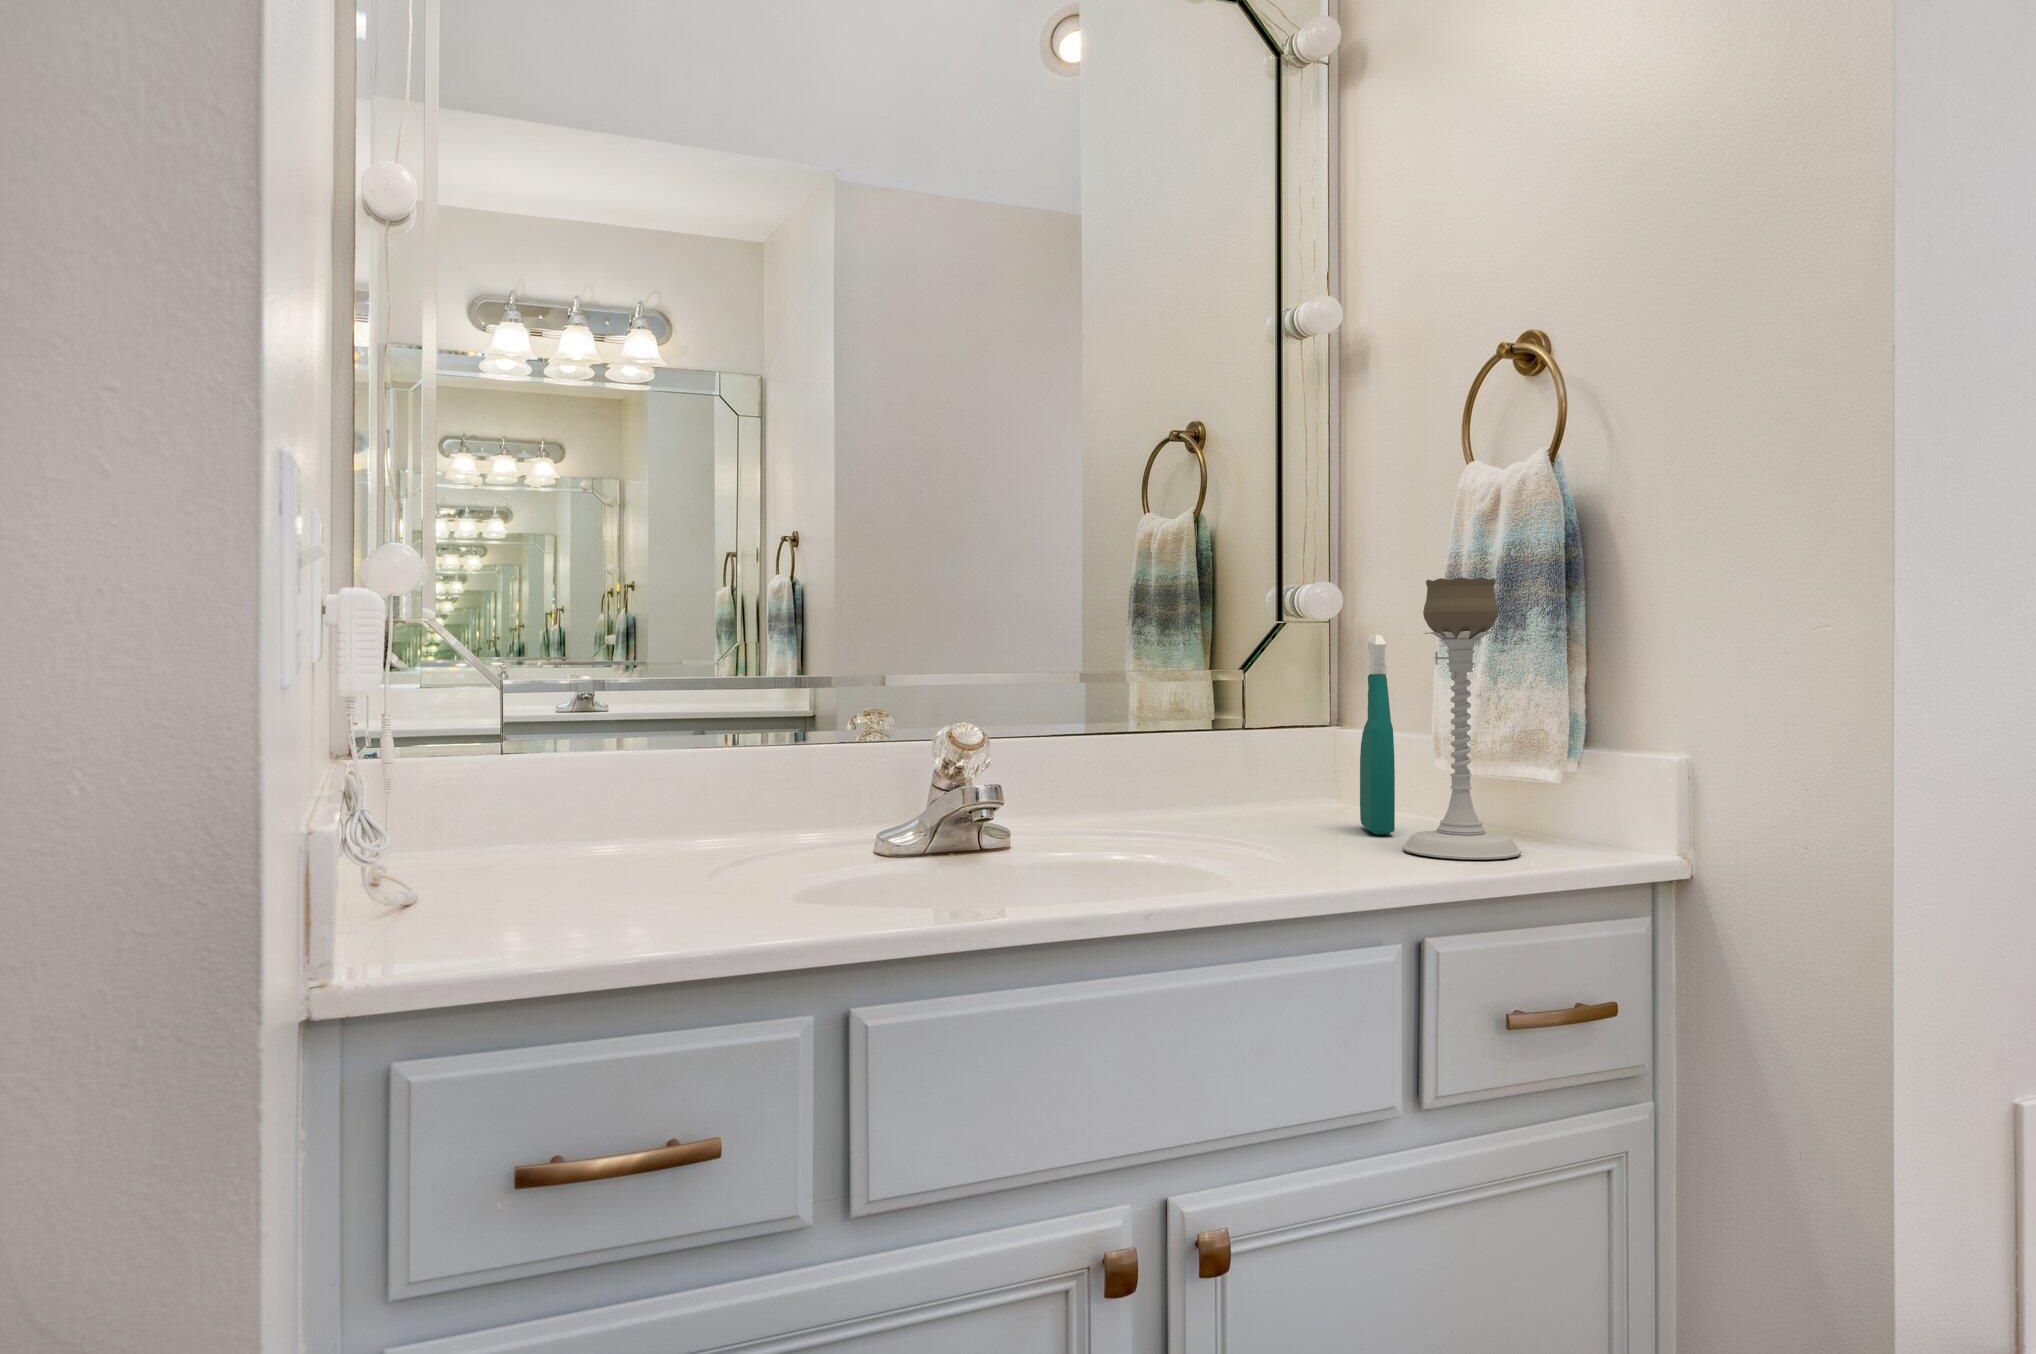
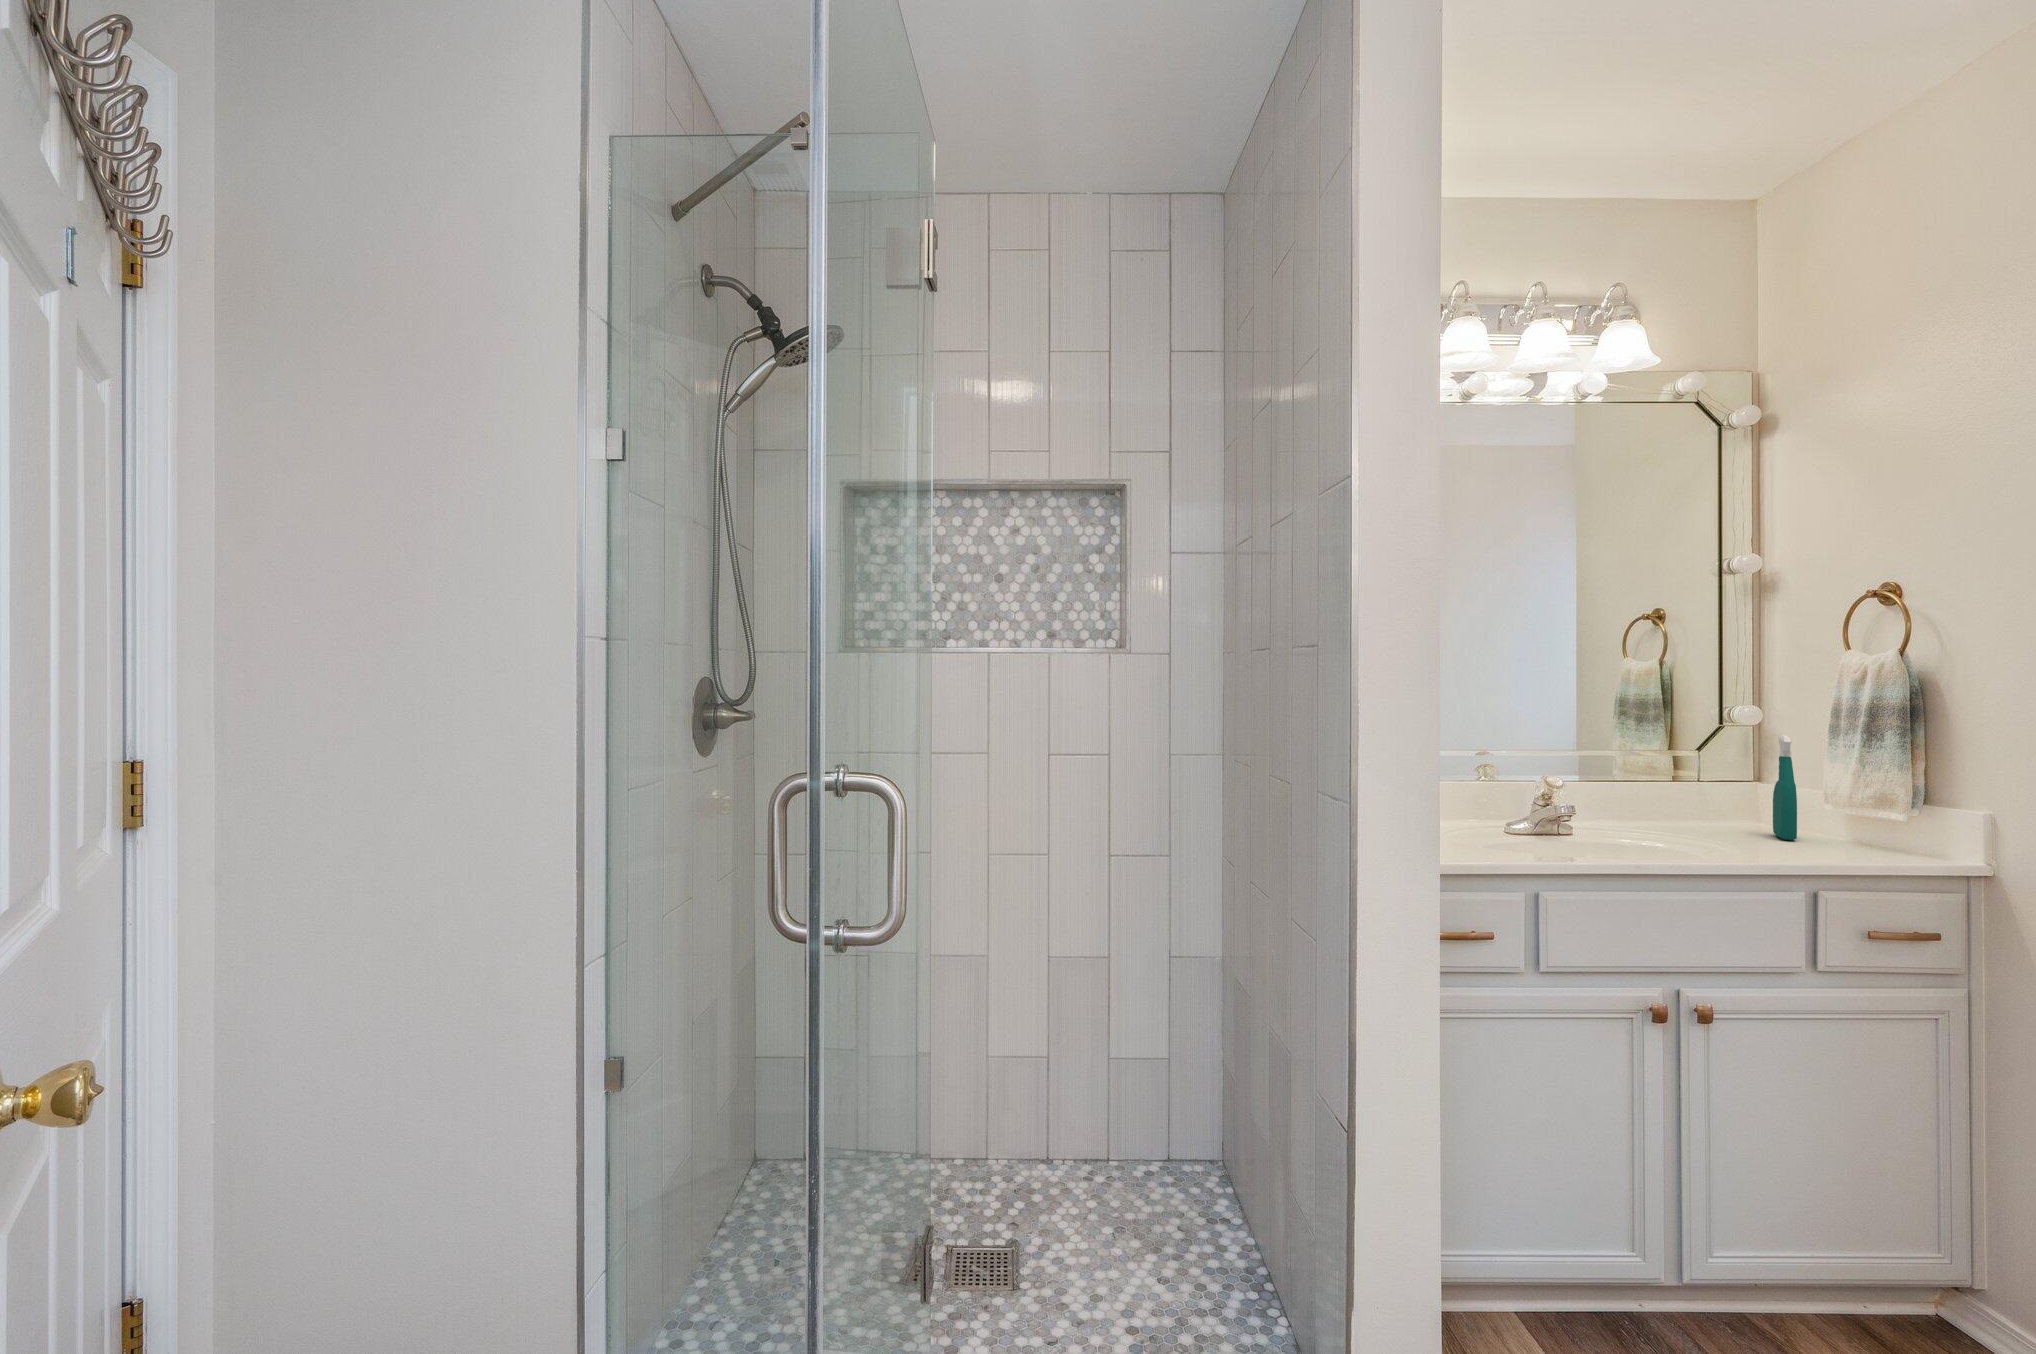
candle holder: present [1402,577,1522,860] -> none [1803,715,1881,858]

